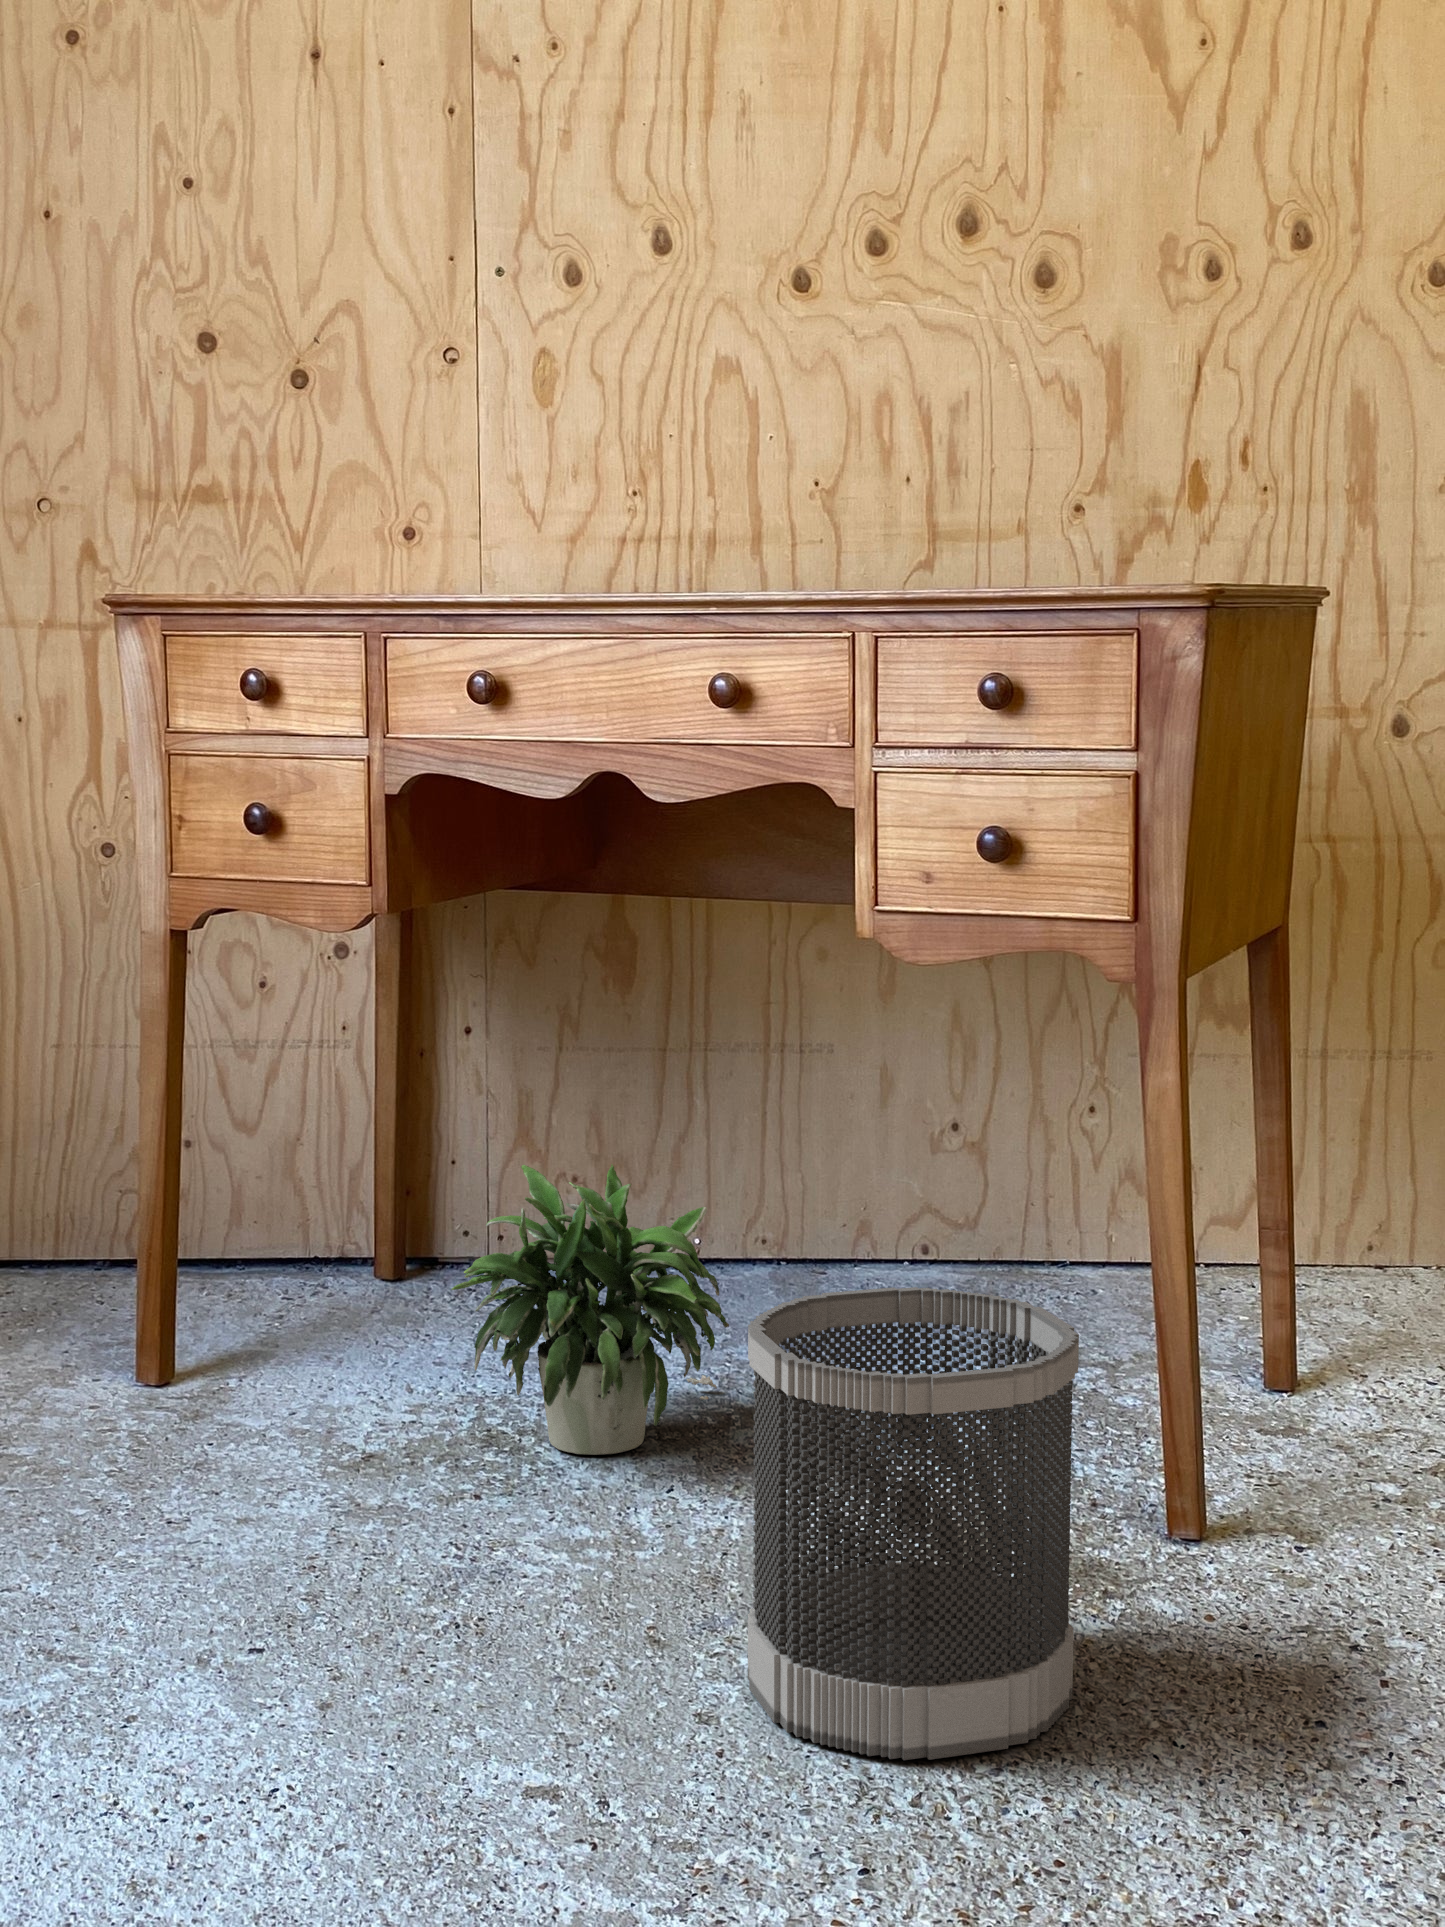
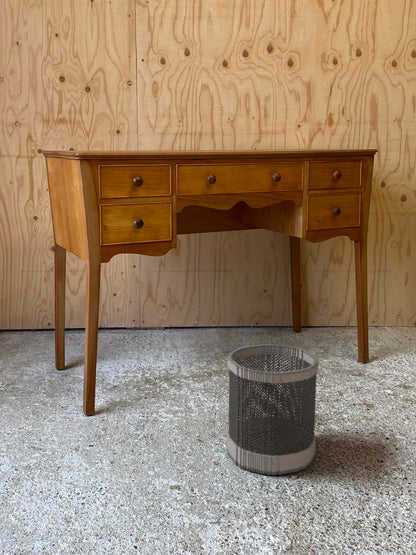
potted plant: present [451,1165,729,1455] -> none [138,306,212,384]

